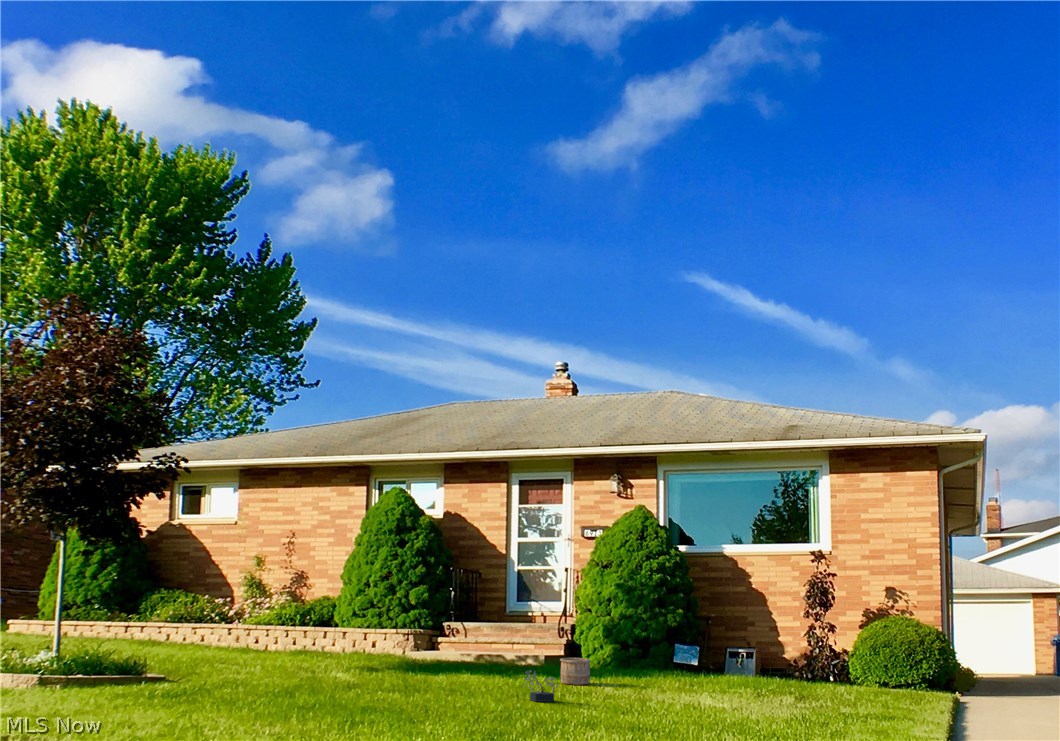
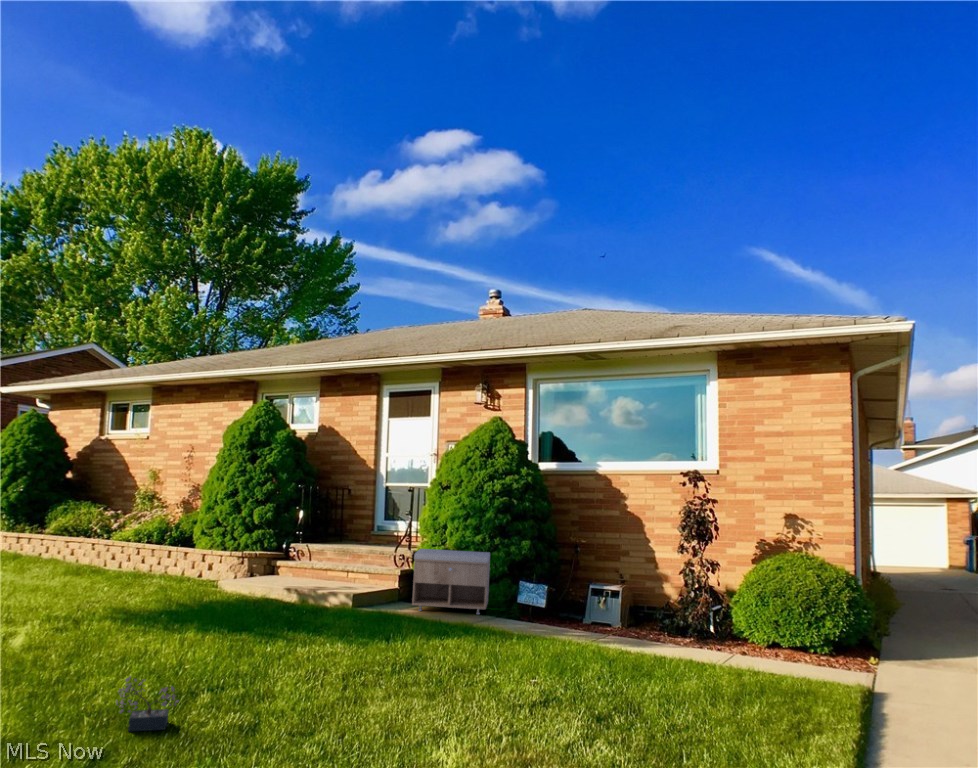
storage bench: none [594,617,659,669] -> present [412,549,490,614]
wooden bucket: present [560,658,591,685] -> none [289,621,334,664]

